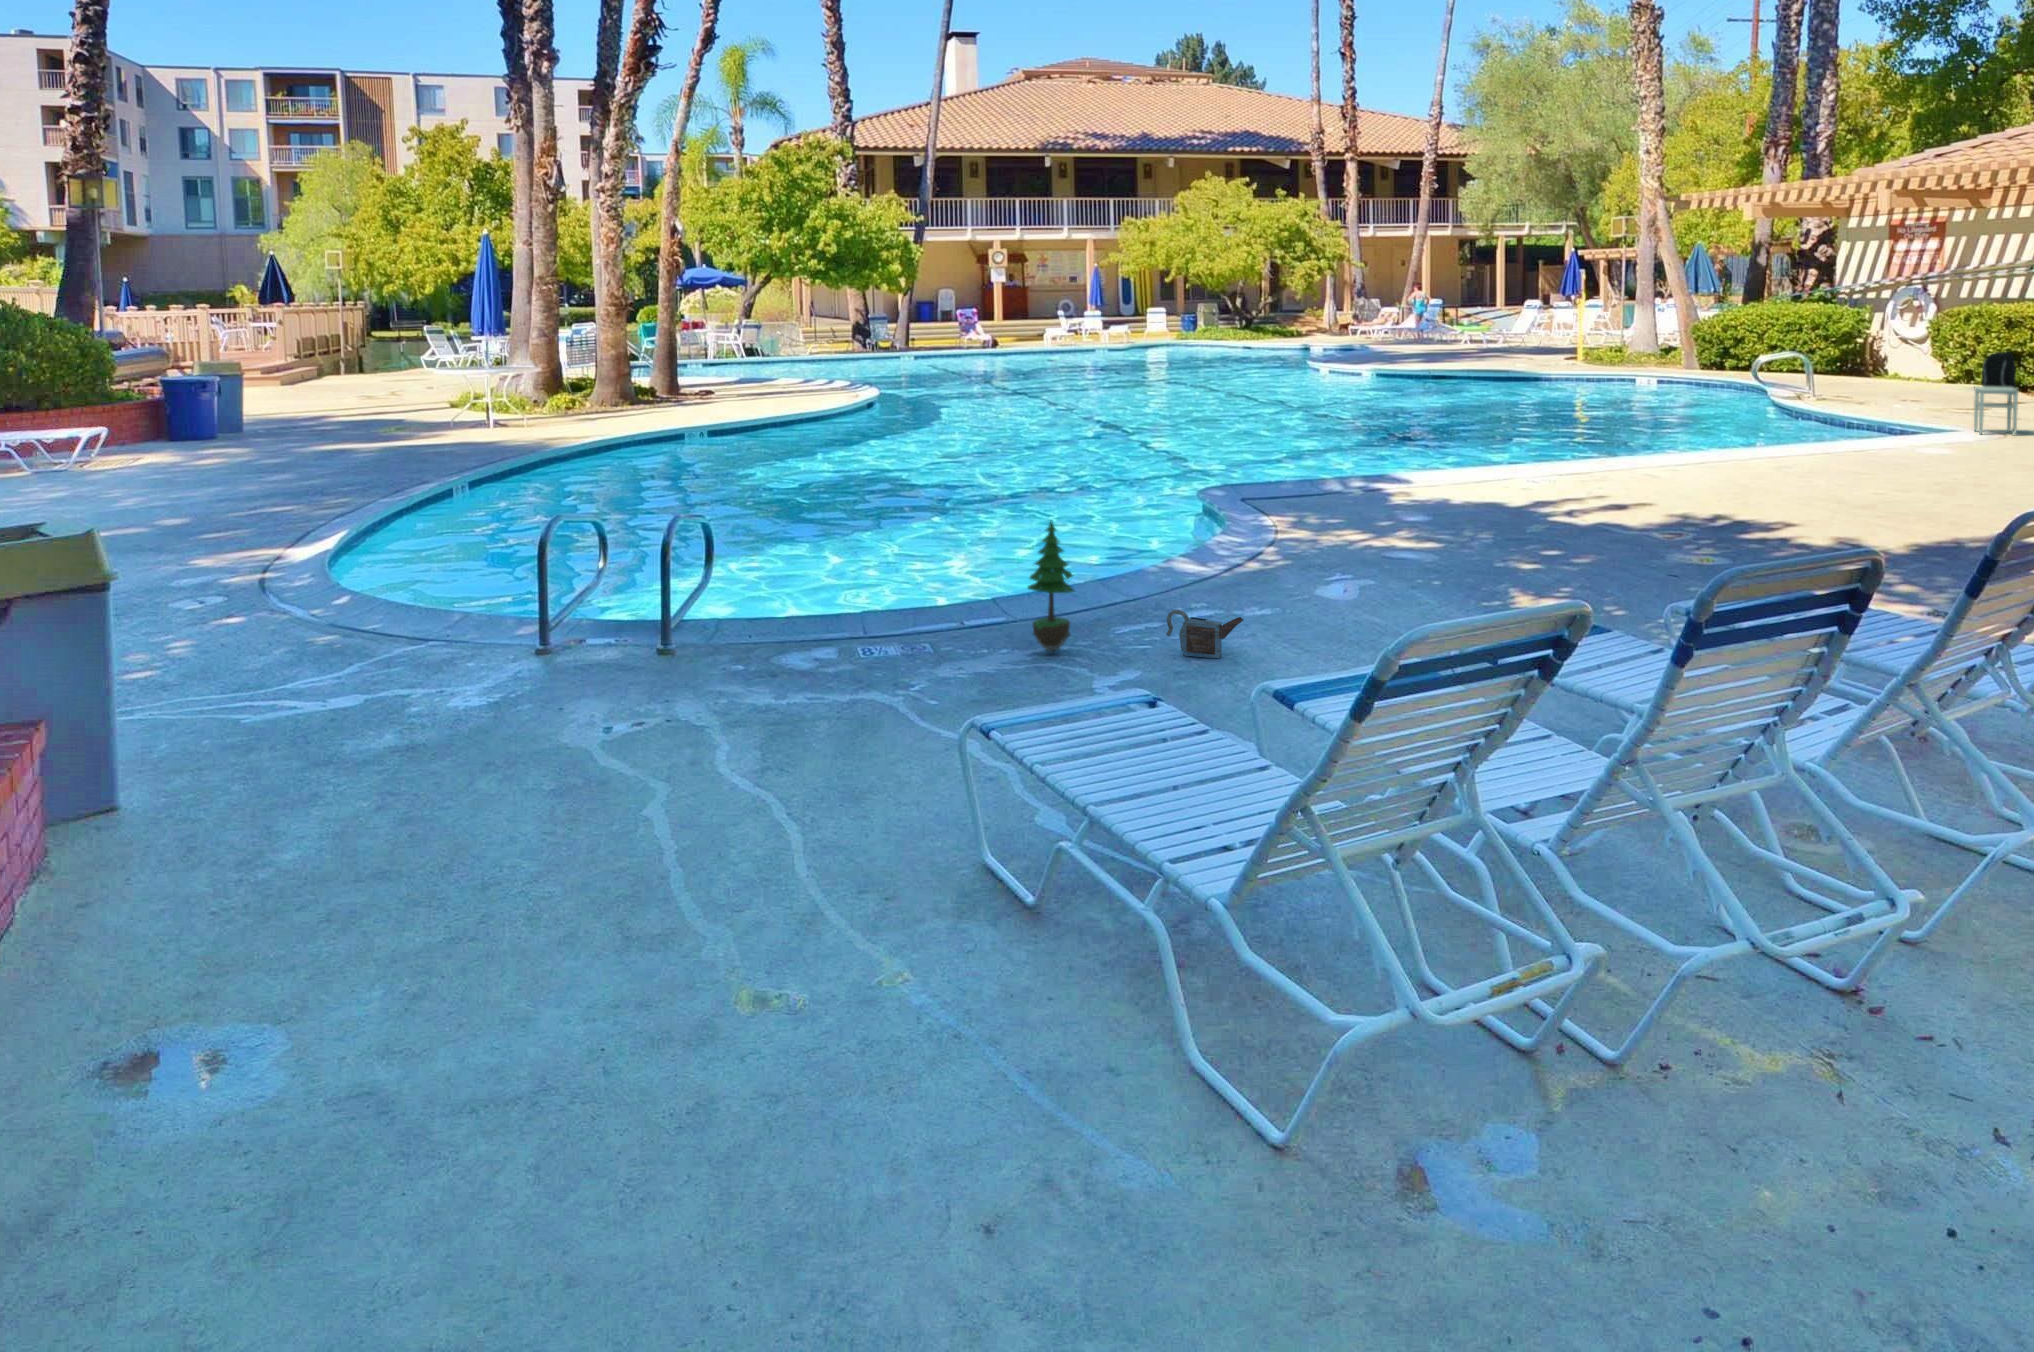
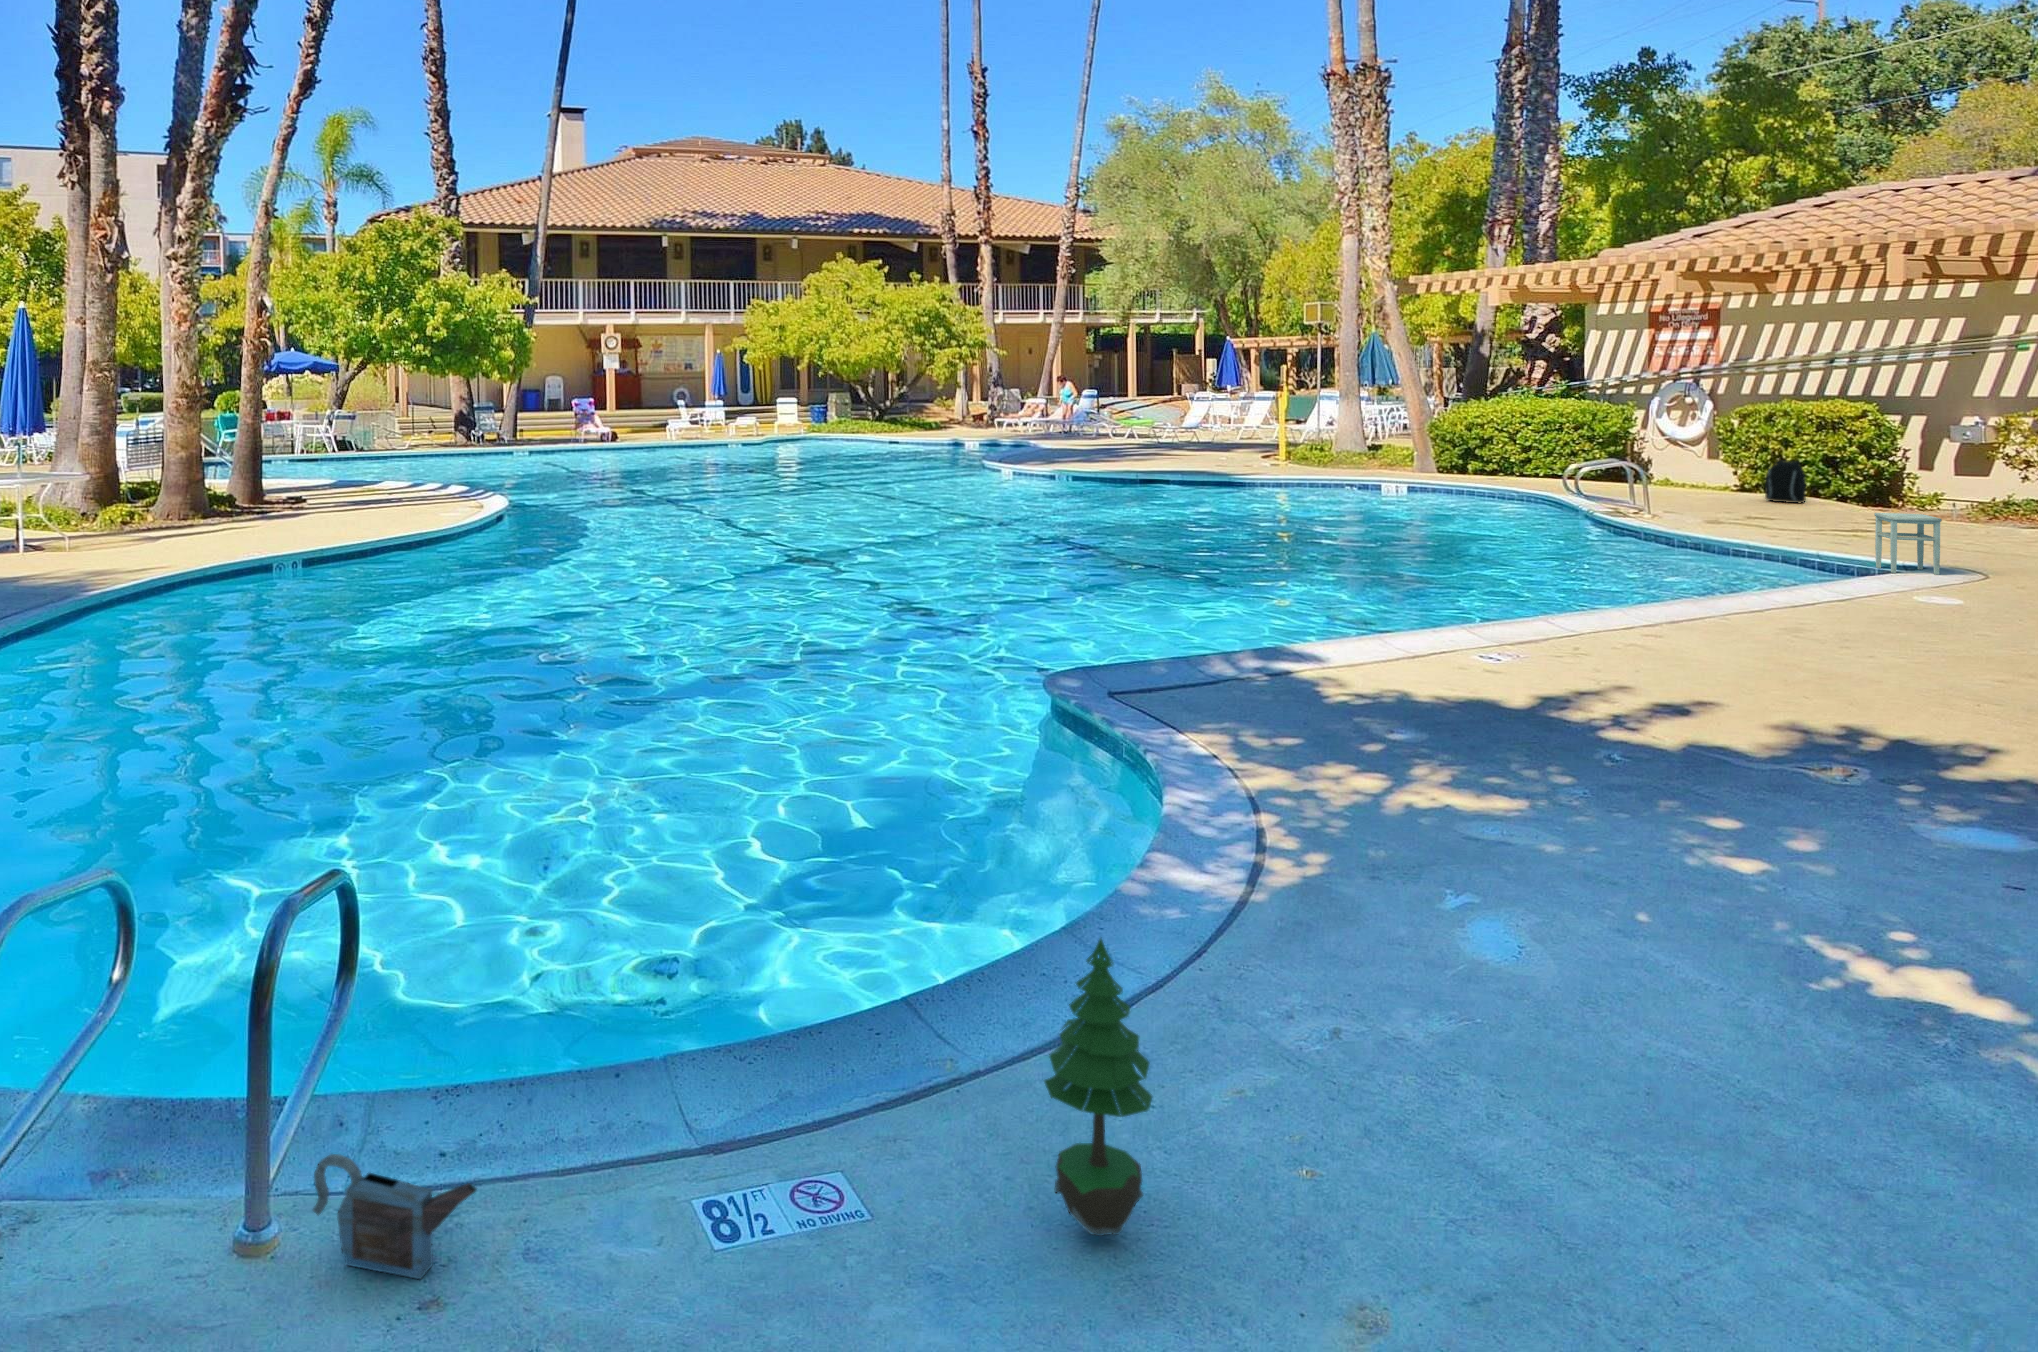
watering can: present [1166,610,1244,658] -> present [313,1154,476,1279]

